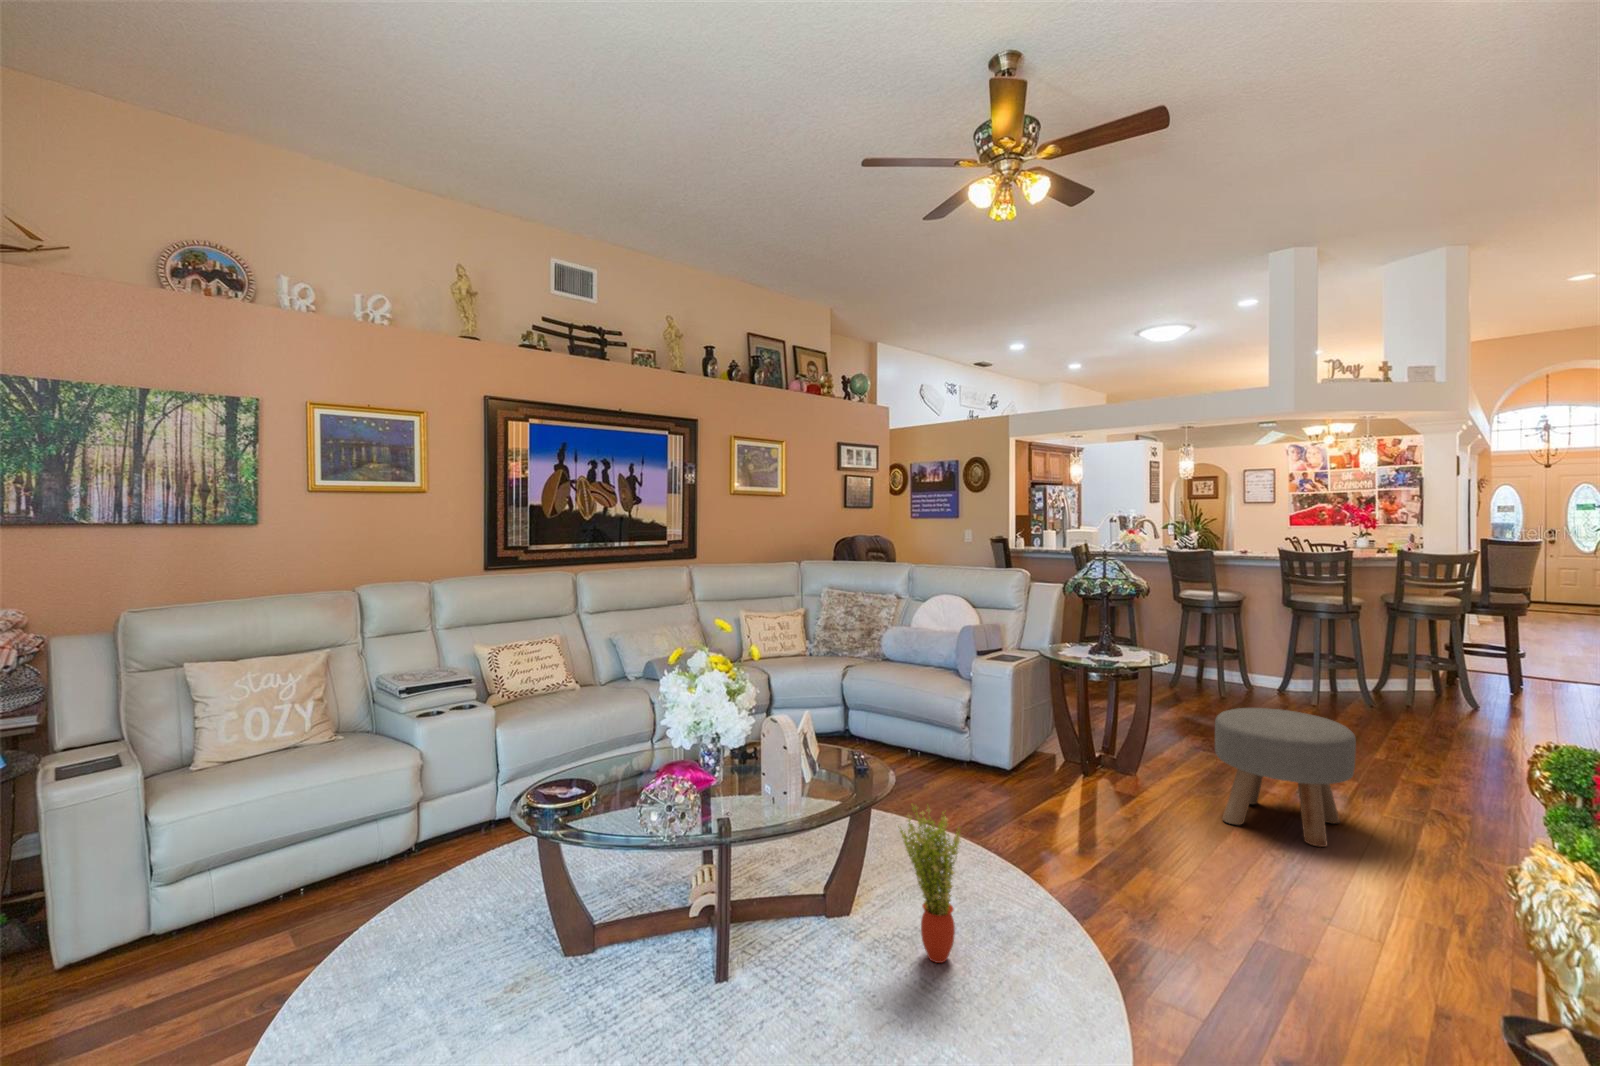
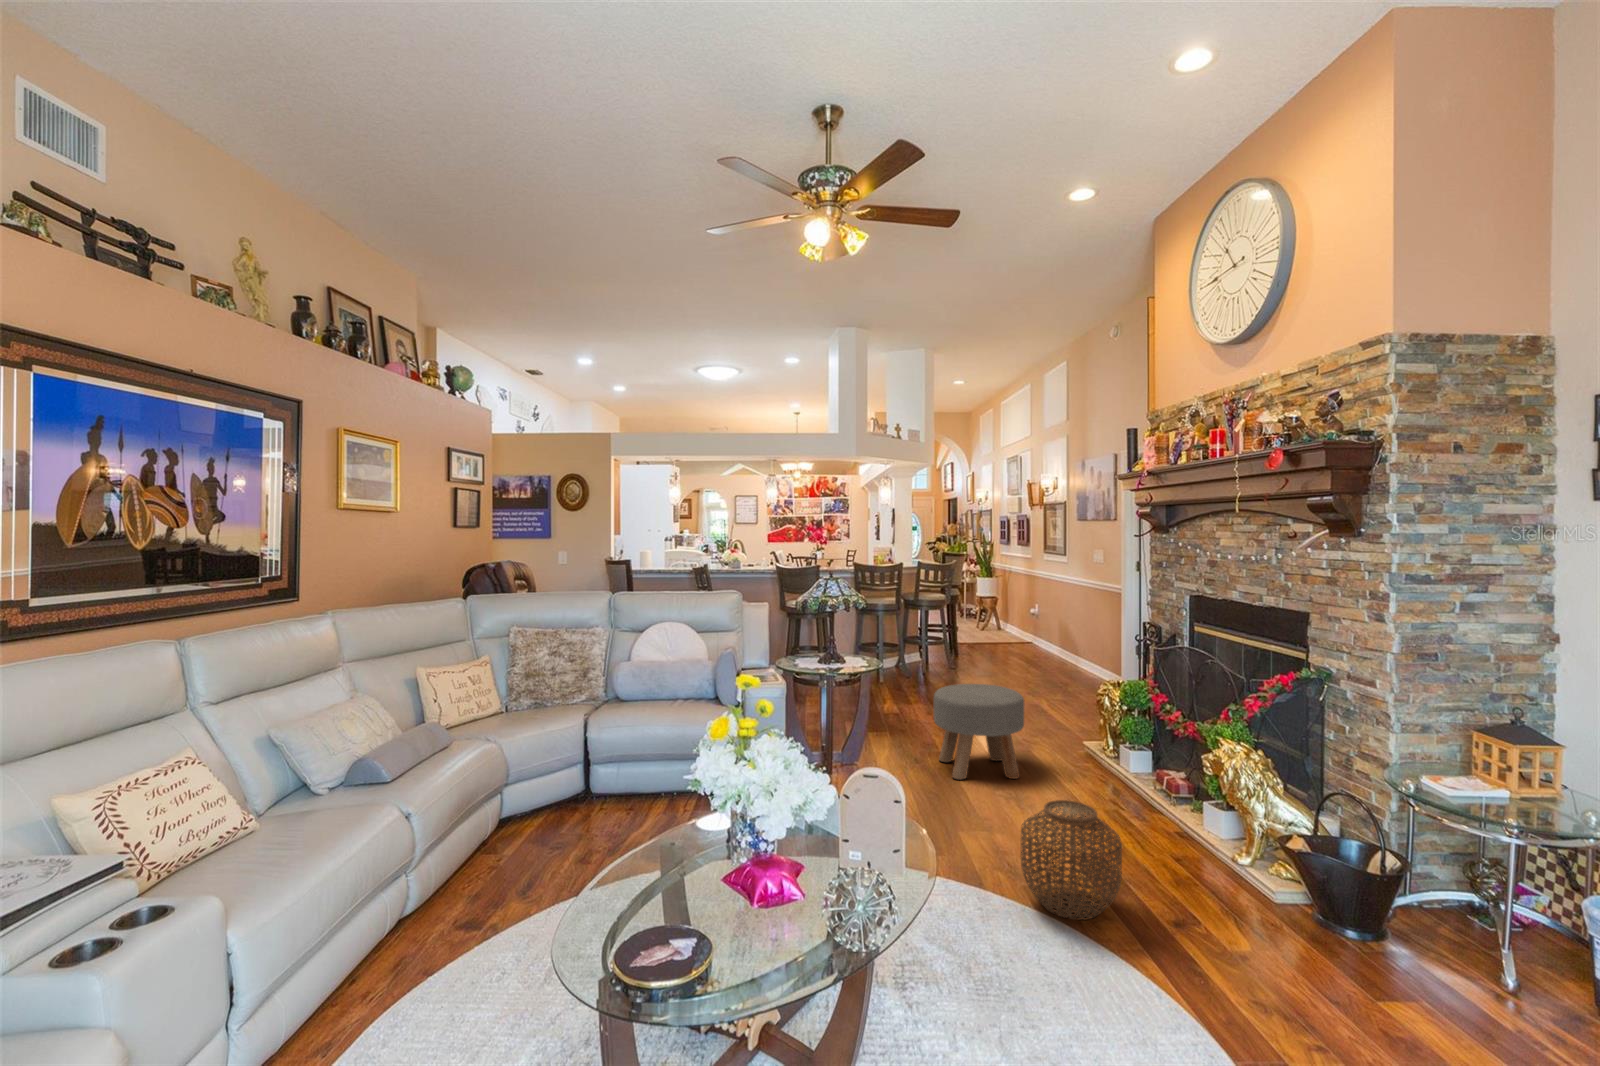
potted plant: present [898,806,960,963] -> none [946,821,1007,972]
woven basket: none [1069,837,1198,990] -> present [1021,800,1122,920]

